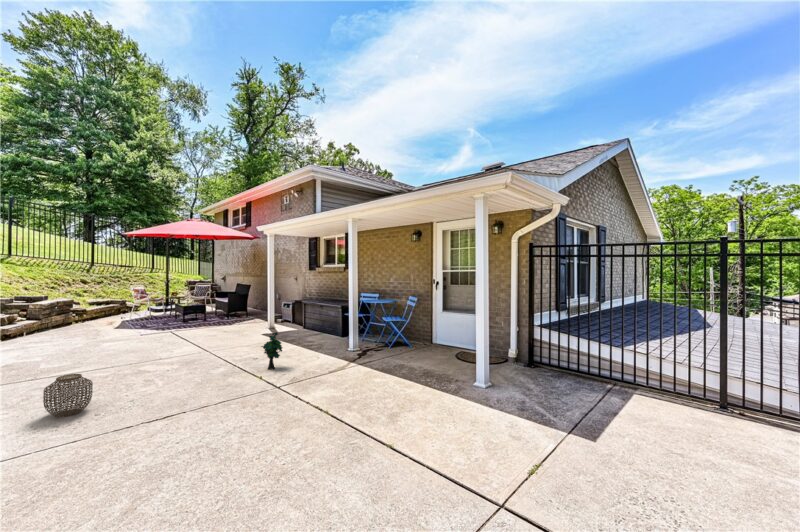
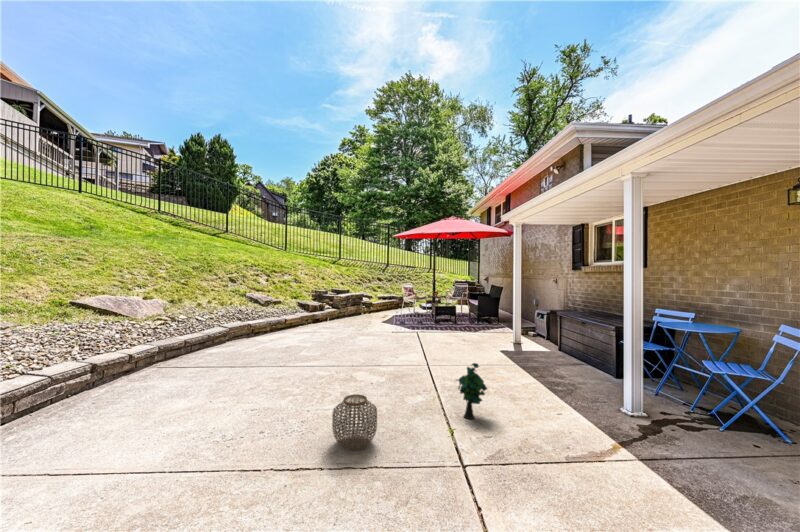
woven basket: present [43,374,93,417] -> present [332,394,377,451]

